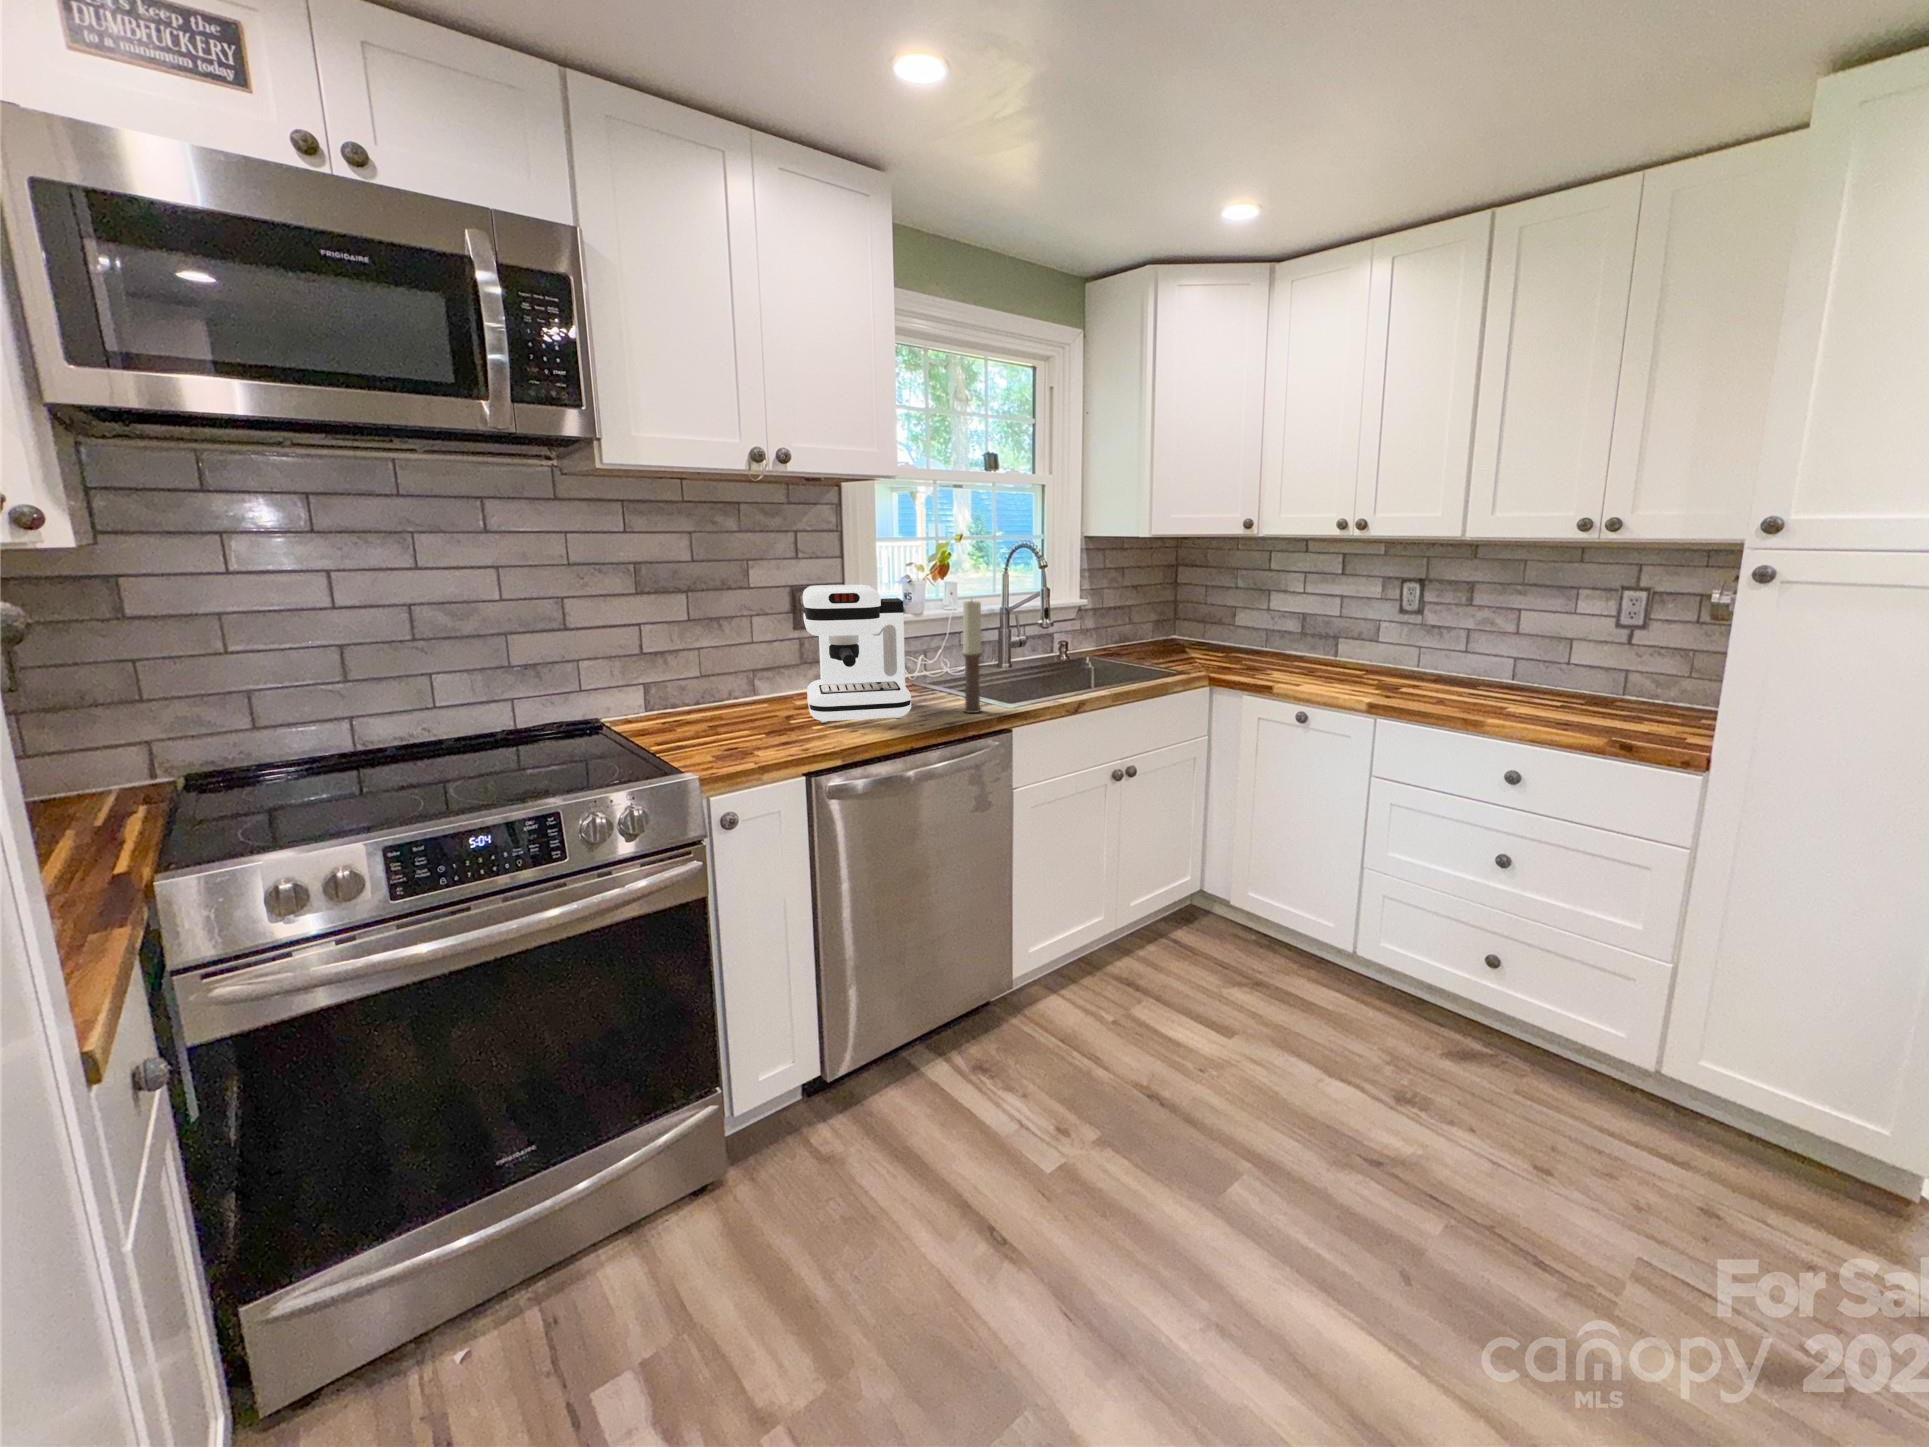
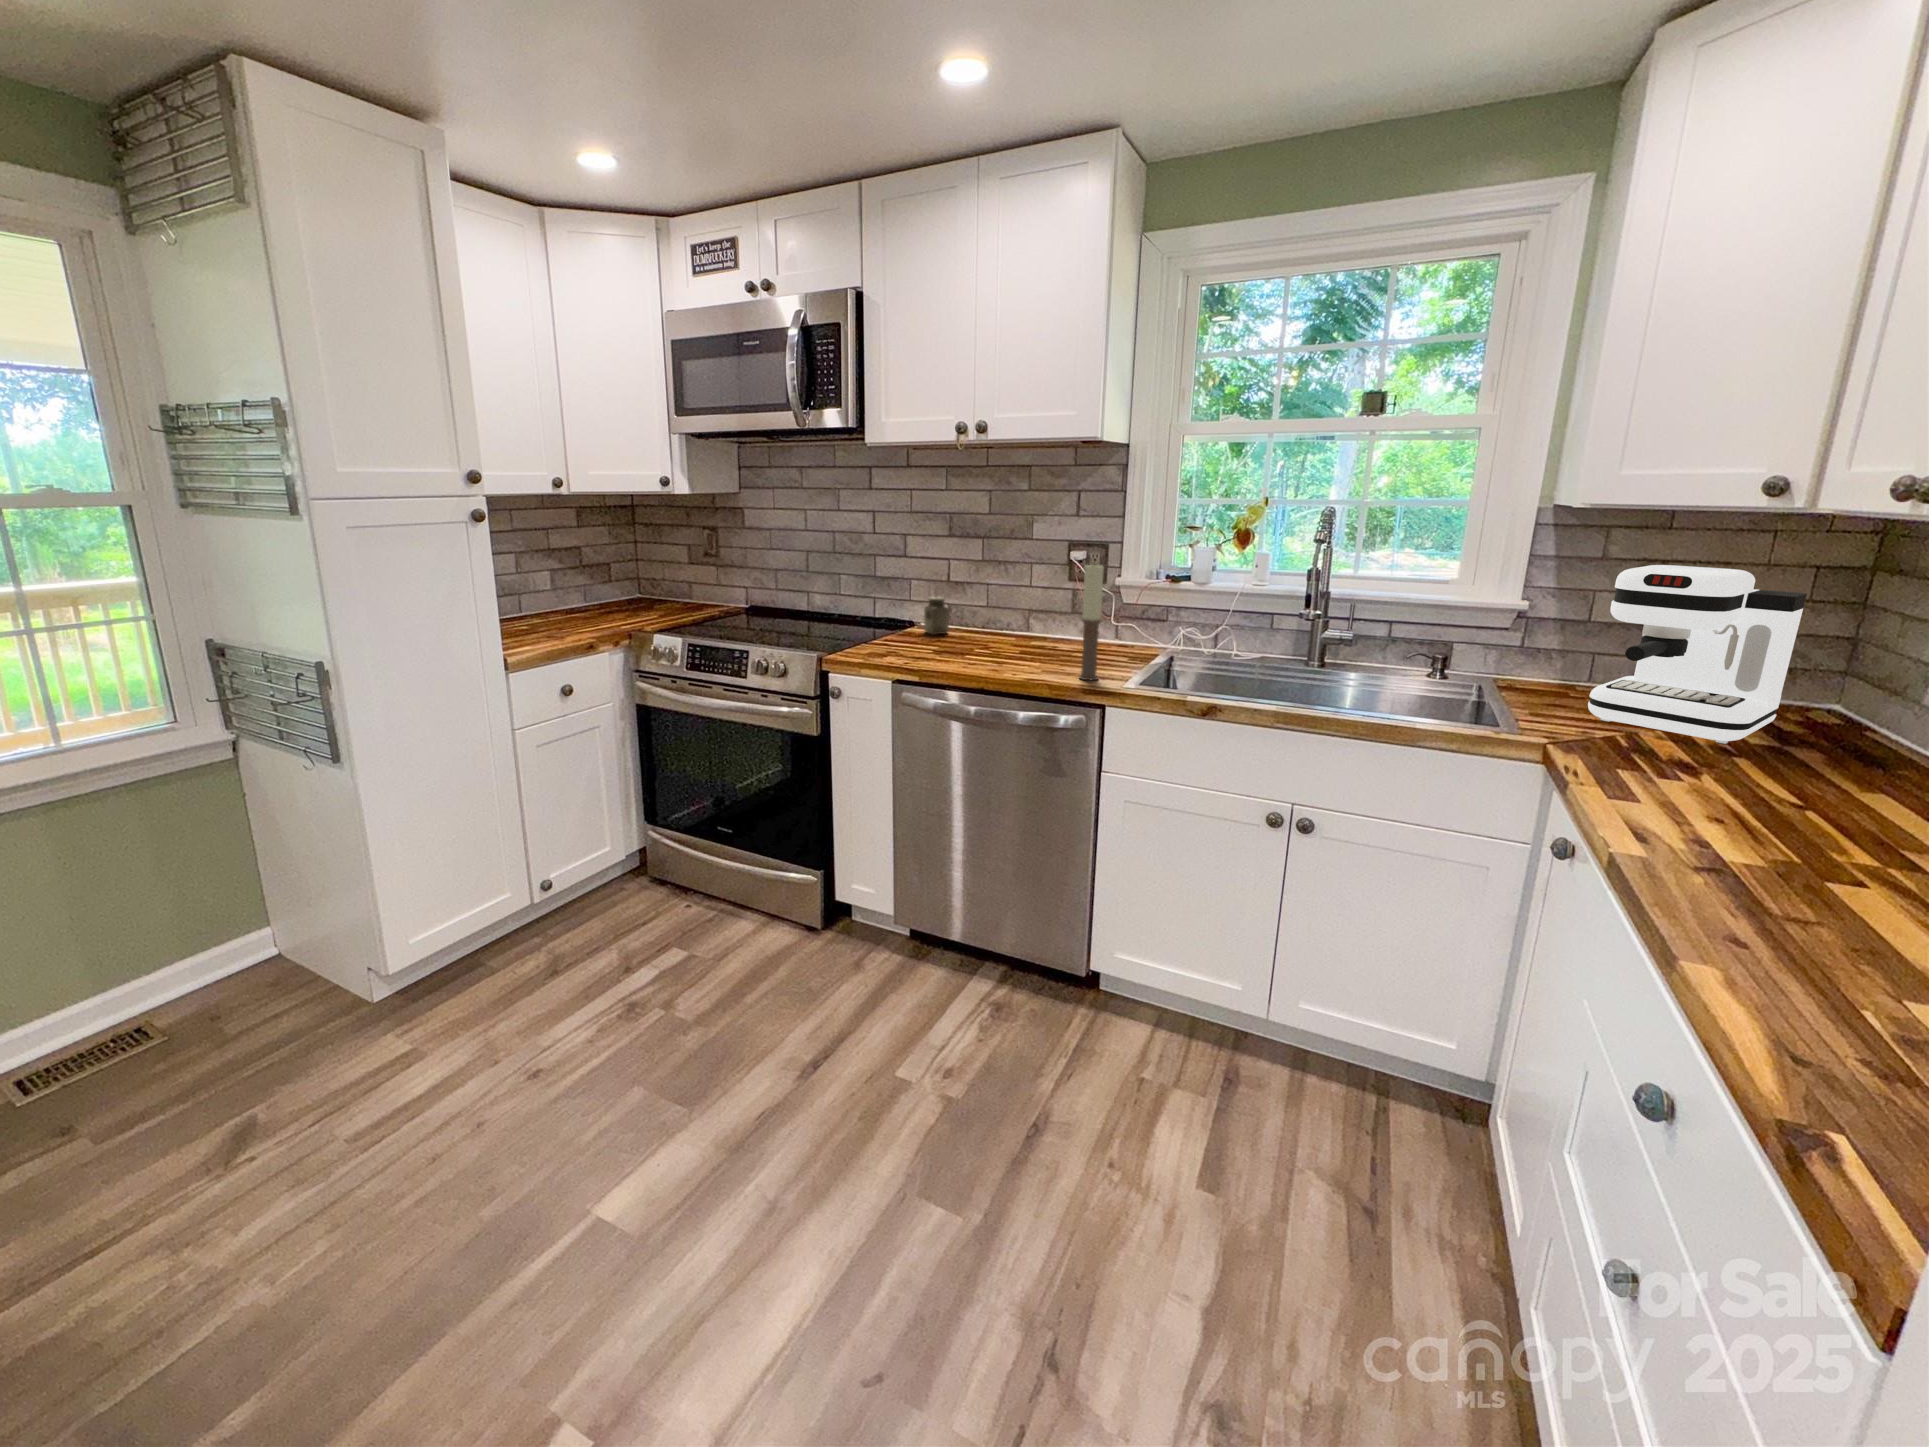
coffee maker: present [803,585,911,723] -> present [1588,565,1807,744]
salt shaker: none [655,674,689,726] -> present [924,597,949,635]

